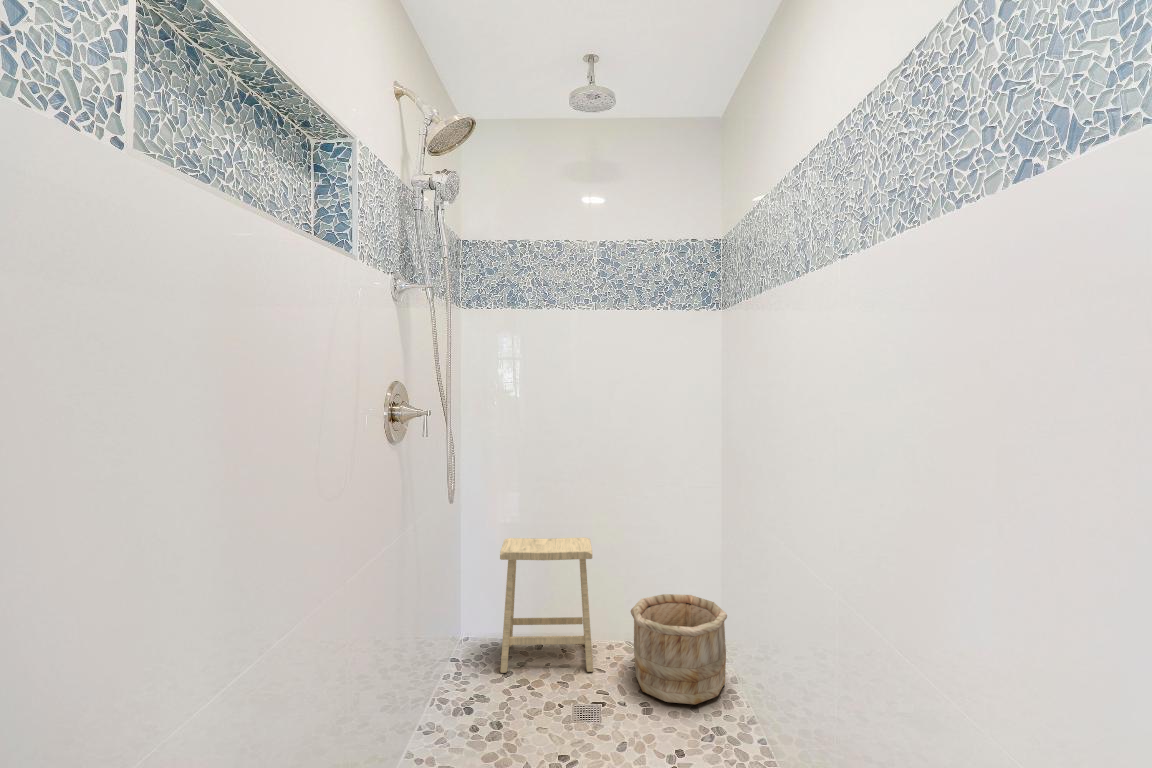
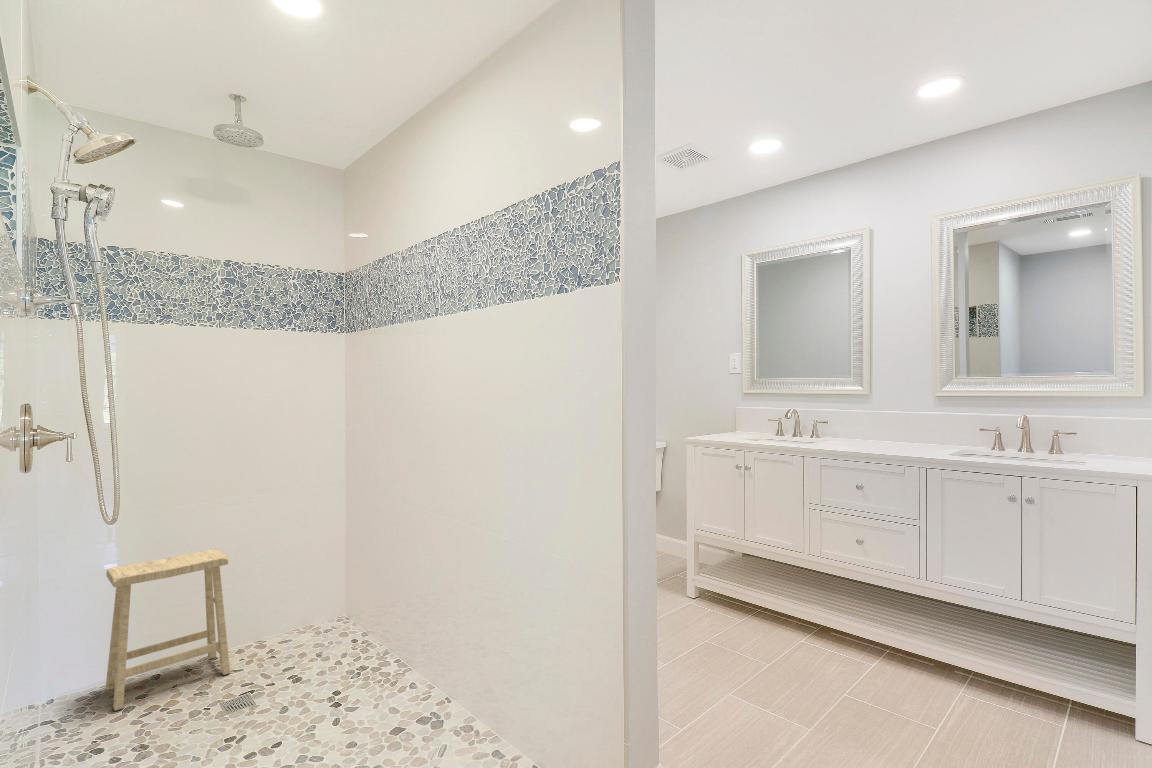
wooden bucket: present [631,594,727,704] -> none [271,577,360,668]

